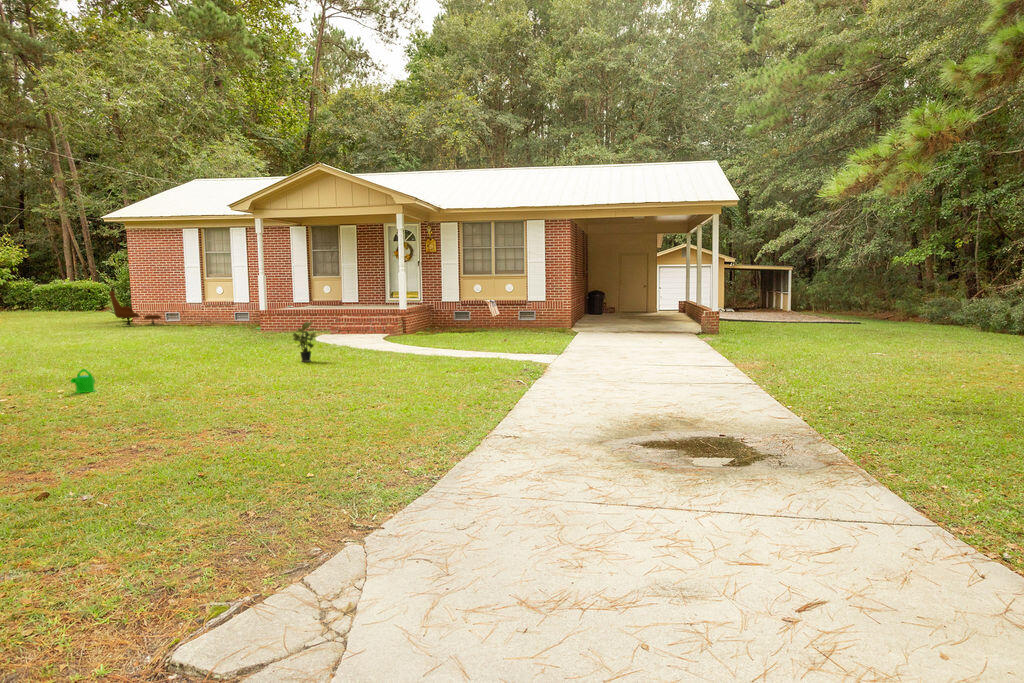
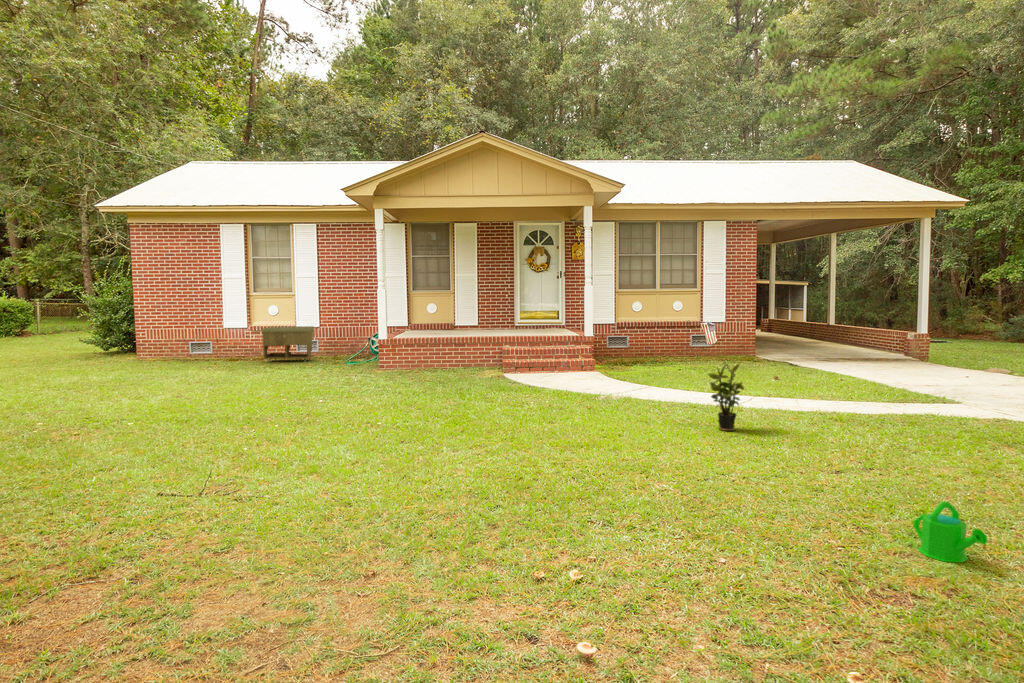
lounge chair: present [109,291,161,326] -> none [109,314,184,367]
storage bench: none [204,302,244,327] -> present [262,326,315,362]
watering can: present [71,369,95,393] -> present [913,502,988,562]

